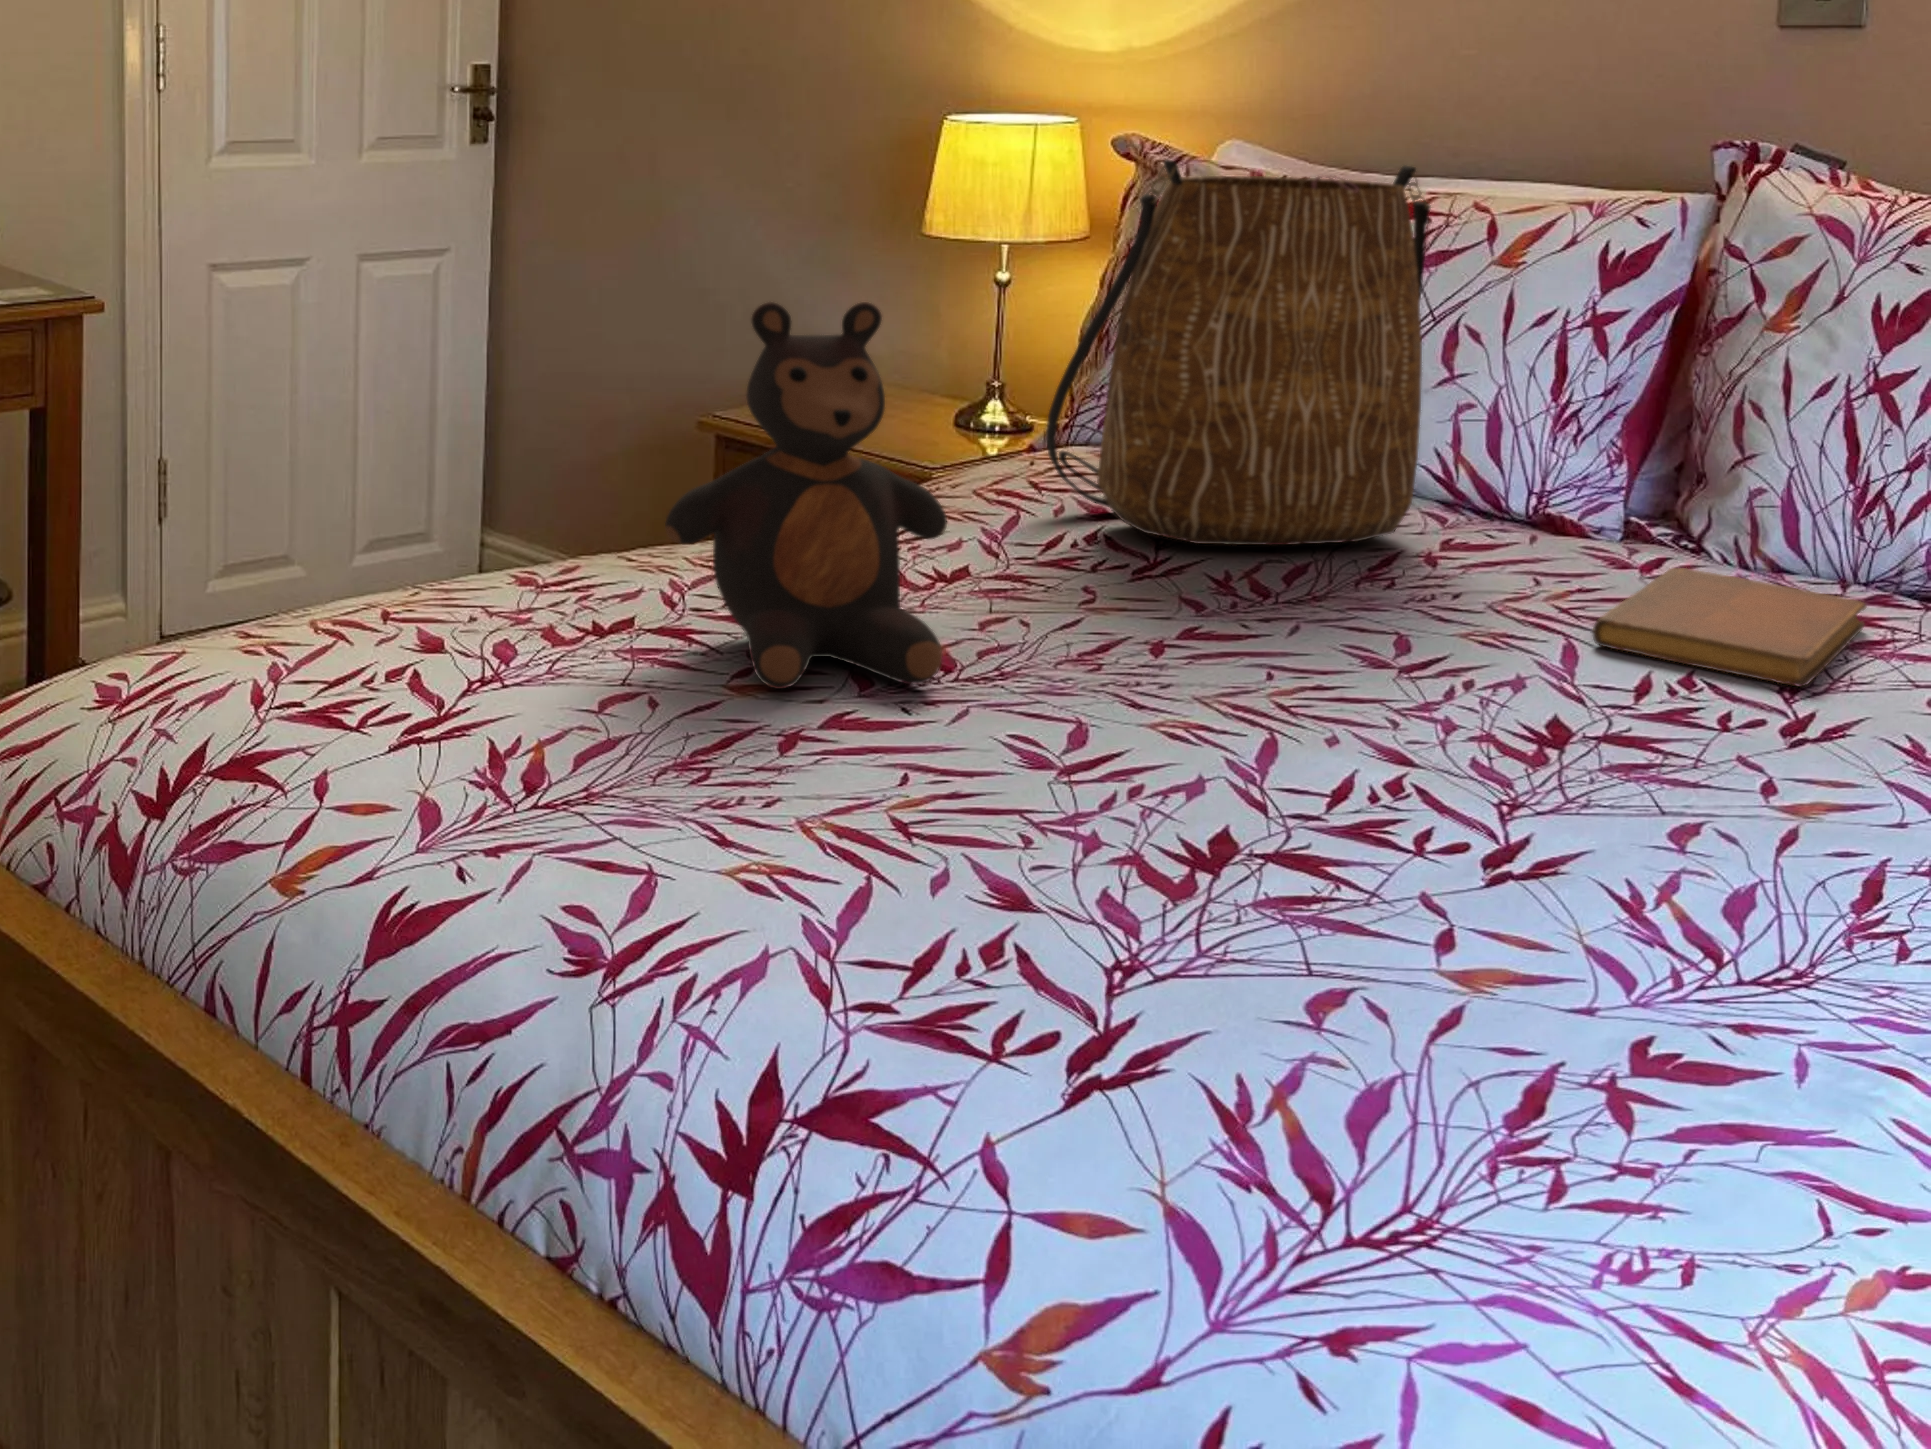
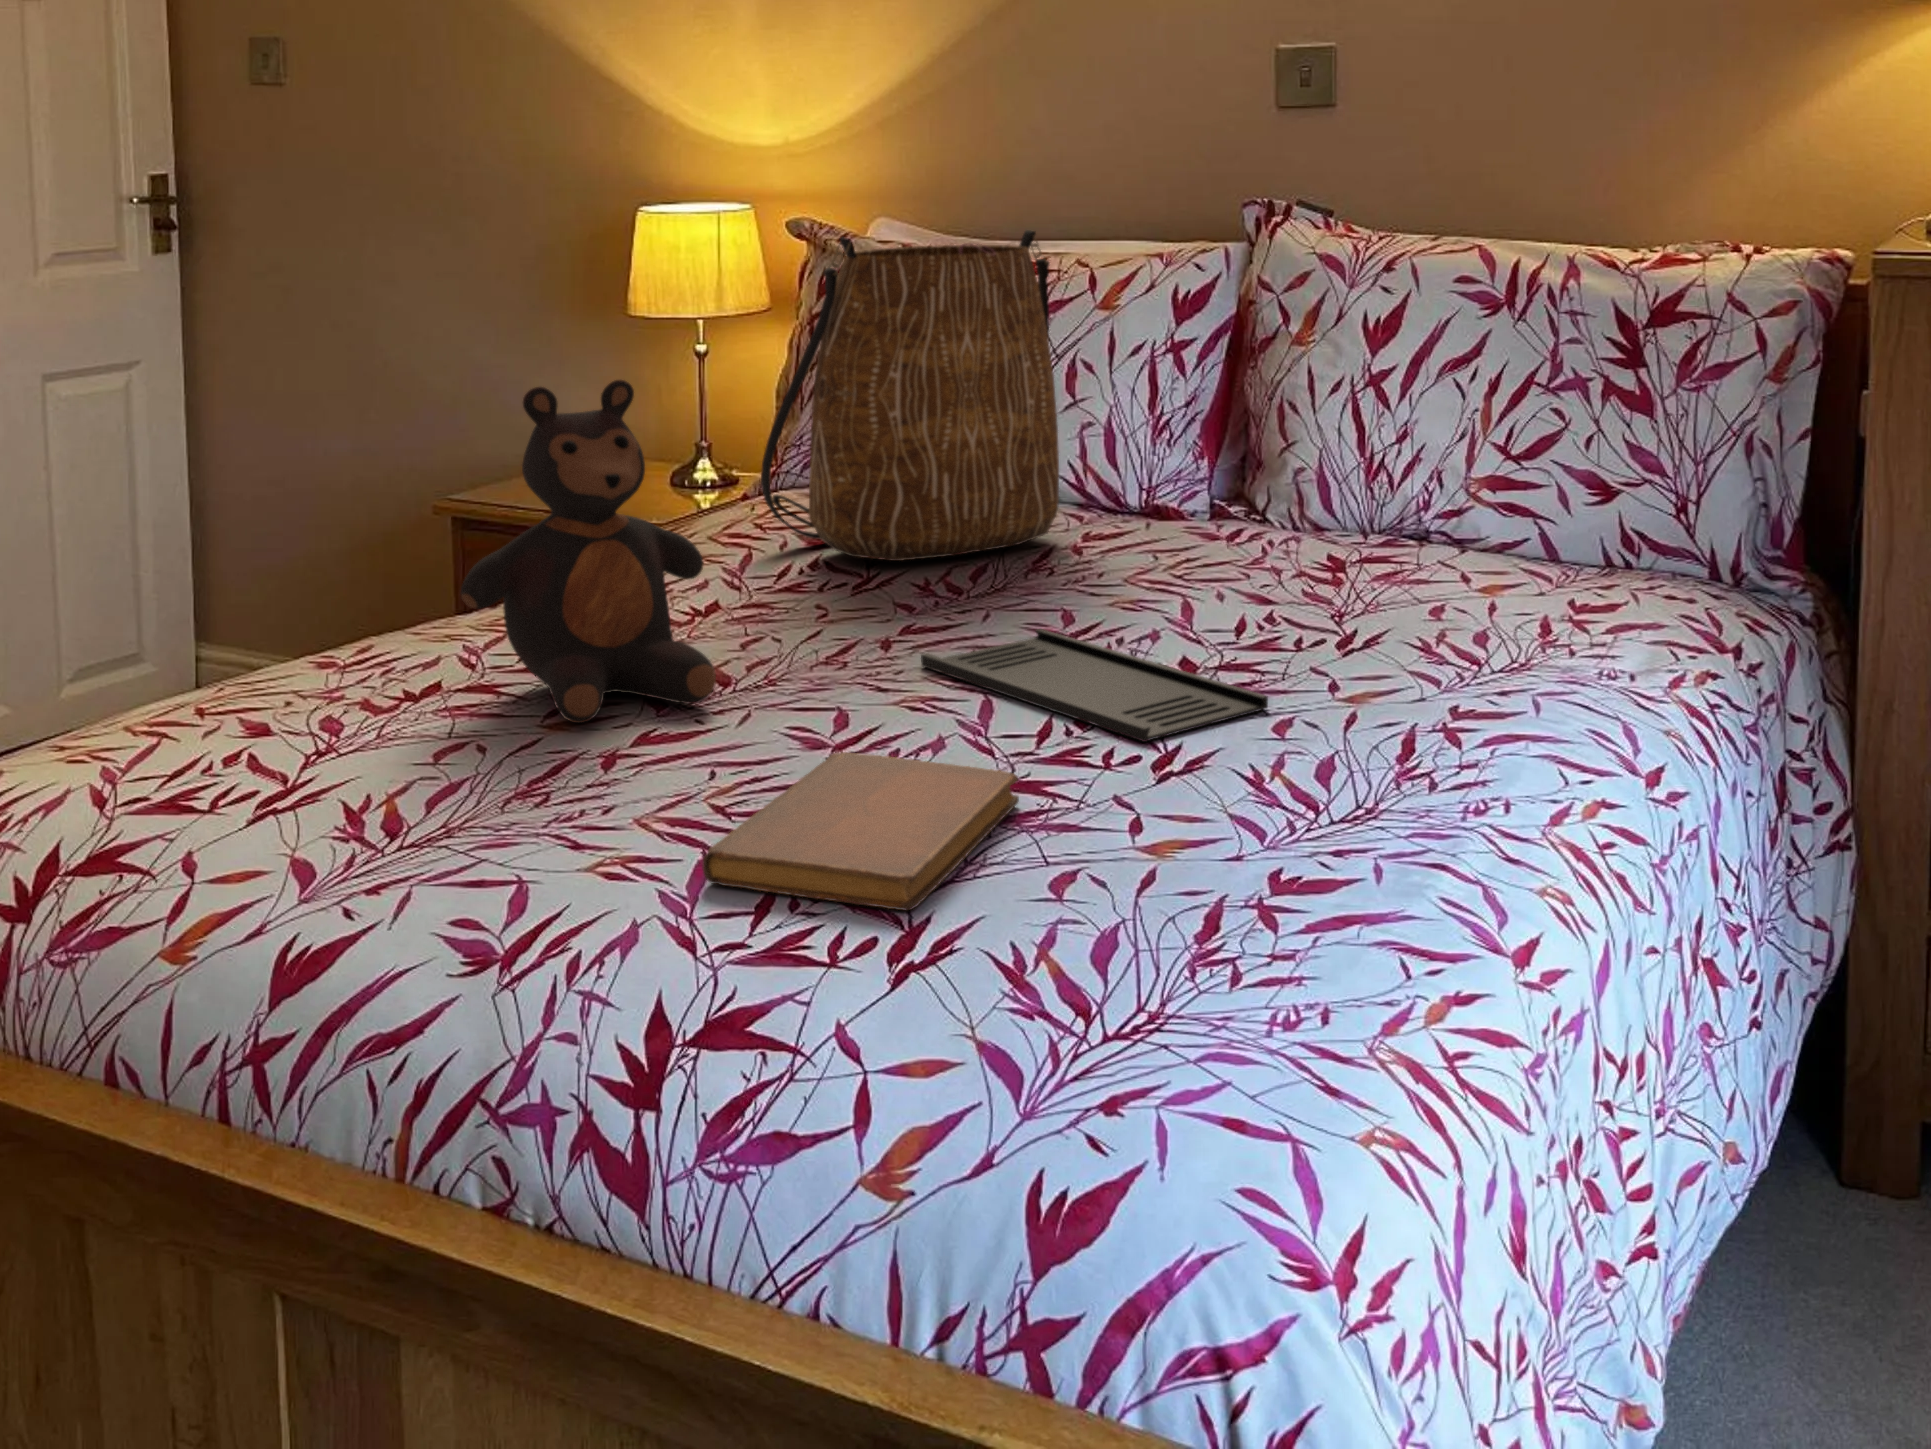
notebook: present [1593,568,1866,686] -> present [702,752,1019,910]
tray: none [1200,651,1663,821] -> present [921,629,1268,742]

